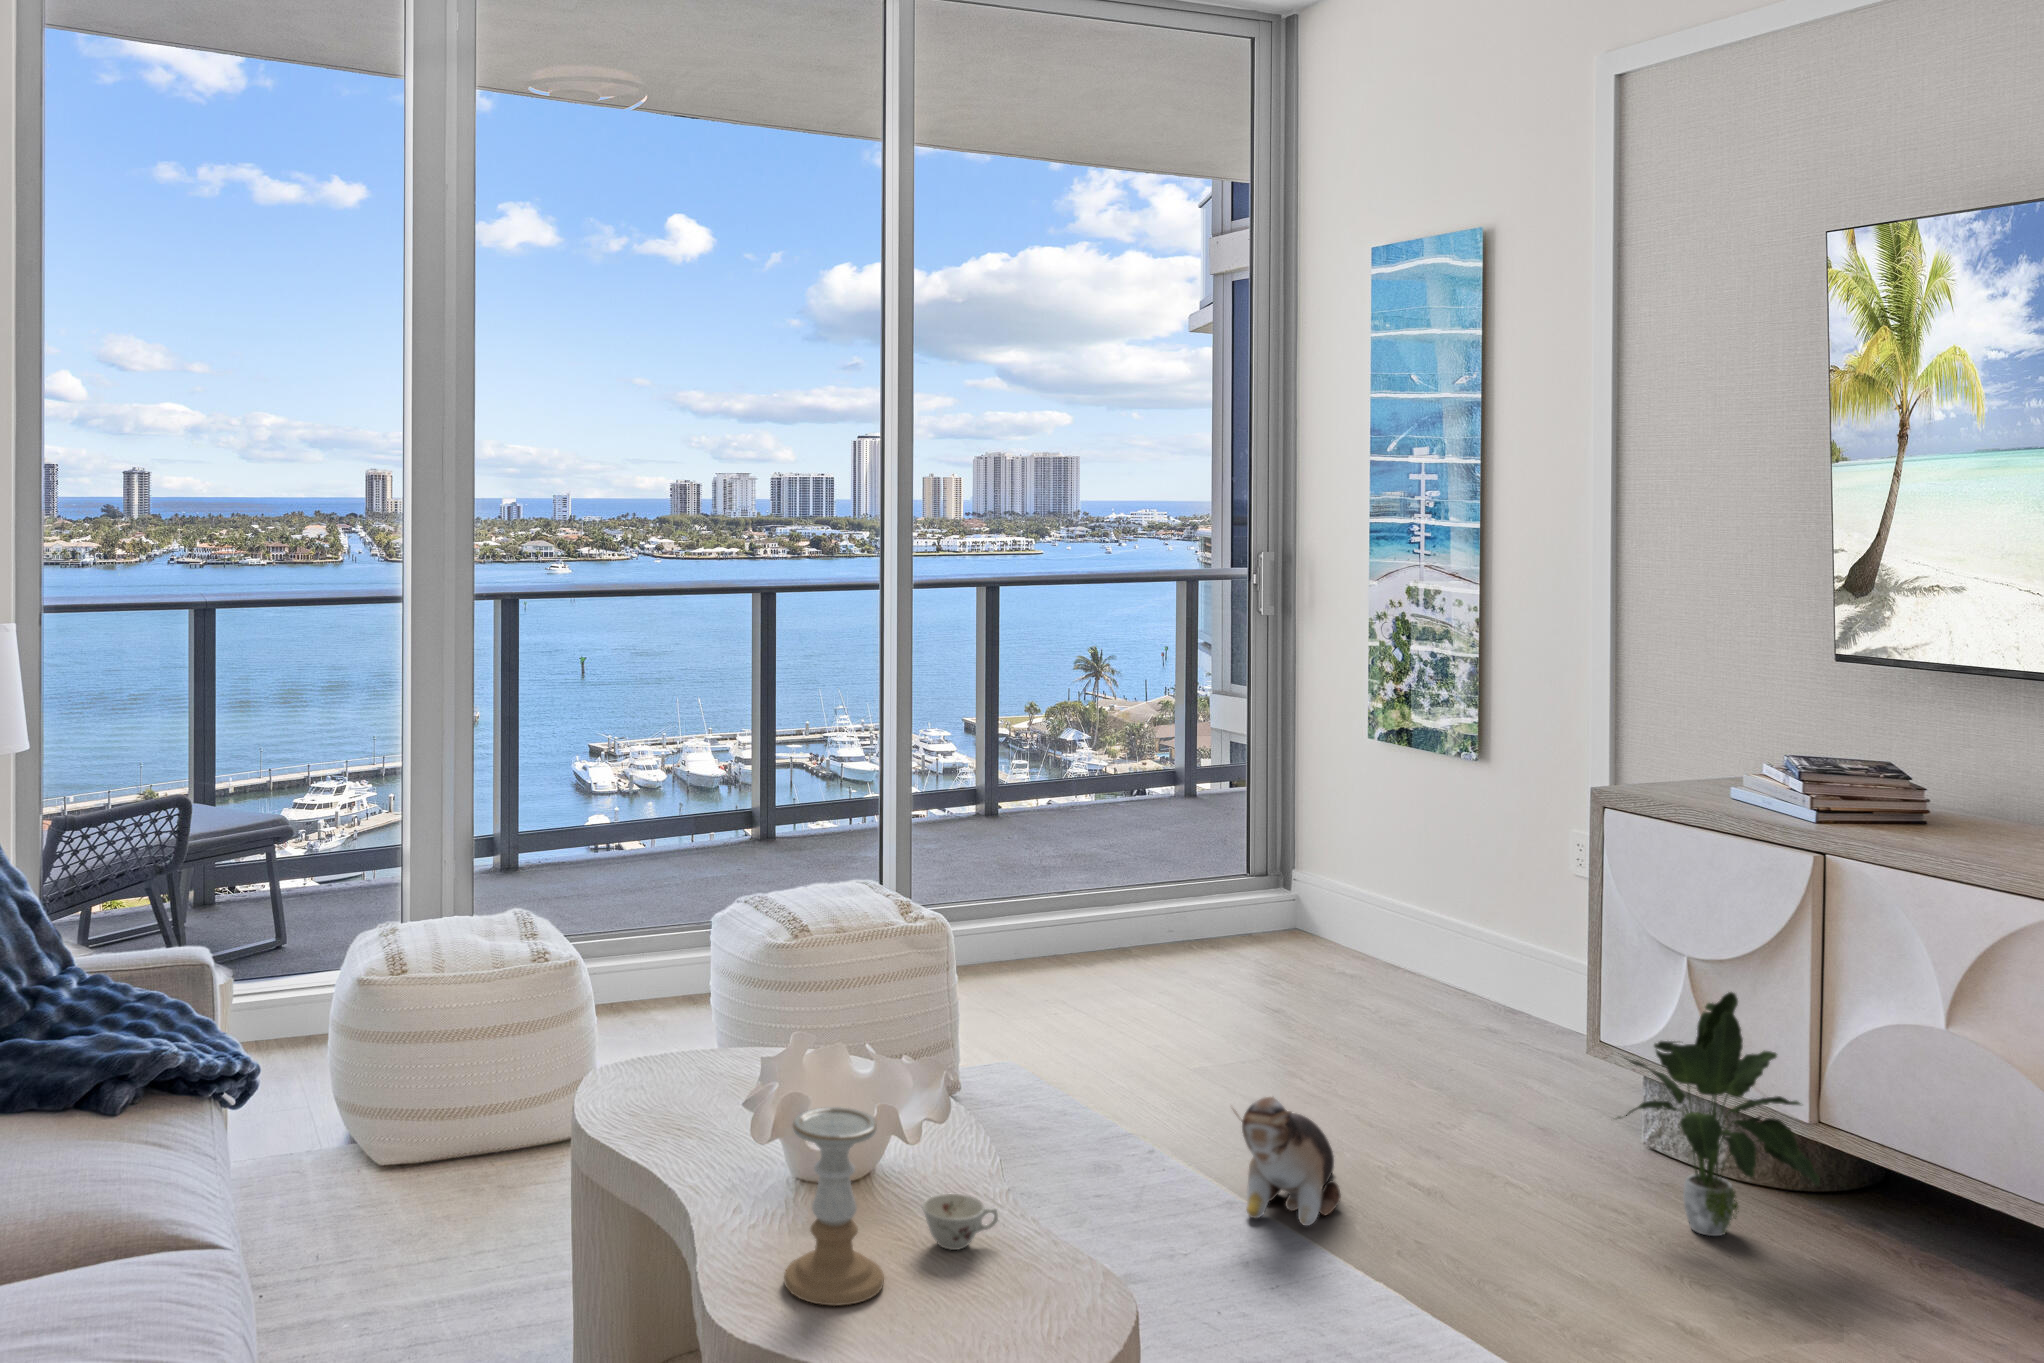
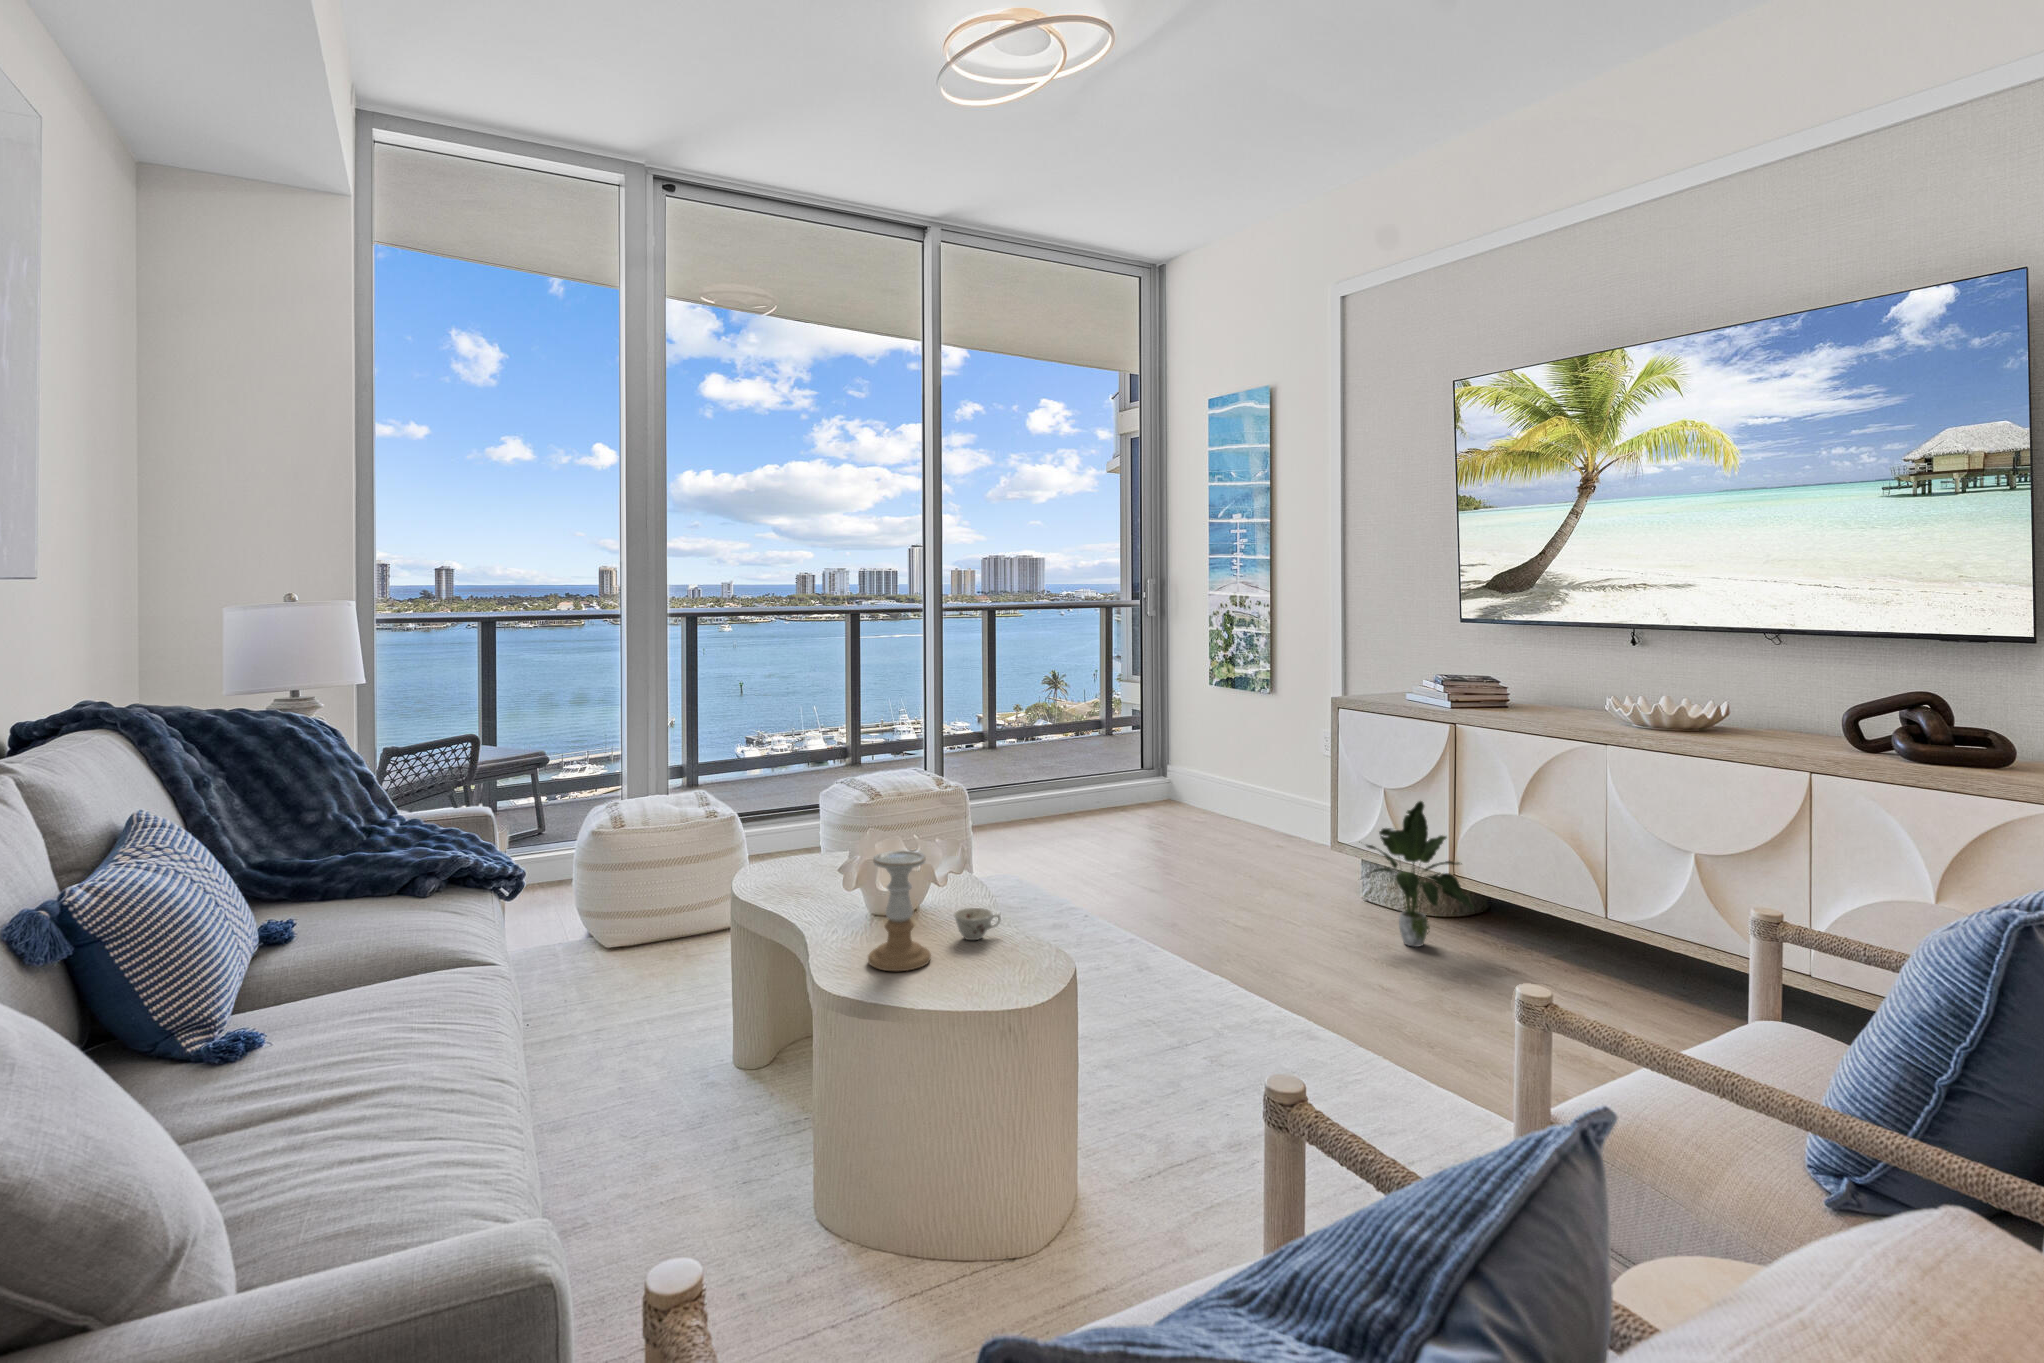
plush toy: present [1233,1097,1341,1226] -> none [1138,875,1204,954]

